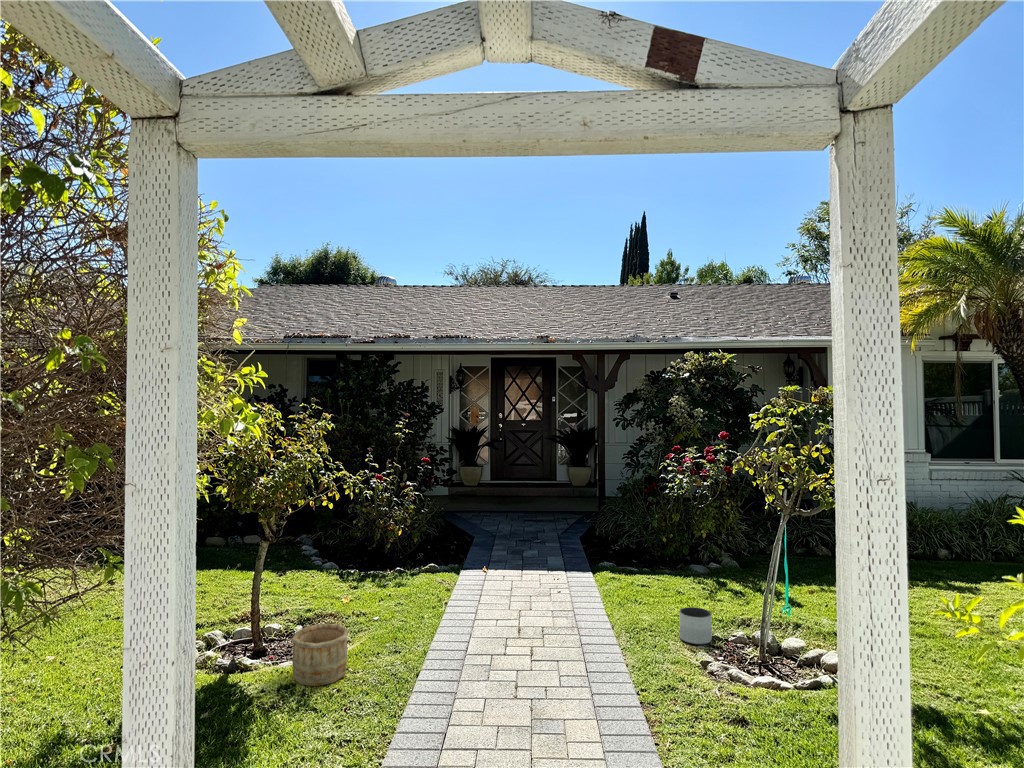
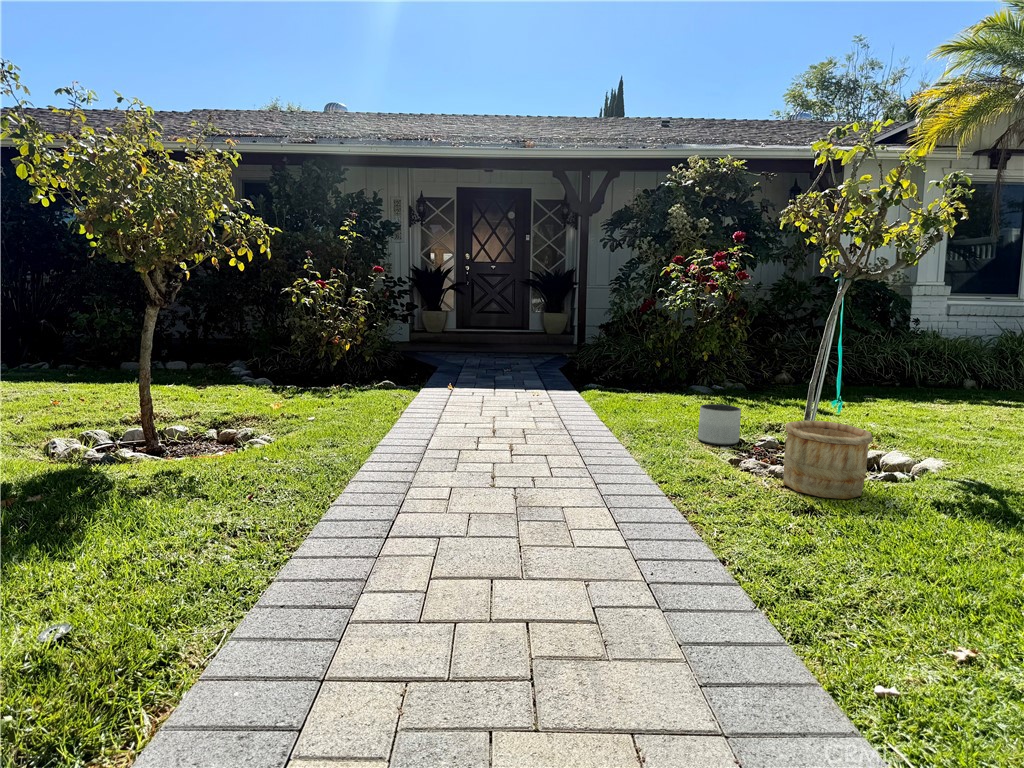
wooden bucket: present [291,624,349,686] -> present [783,420,873,499]

